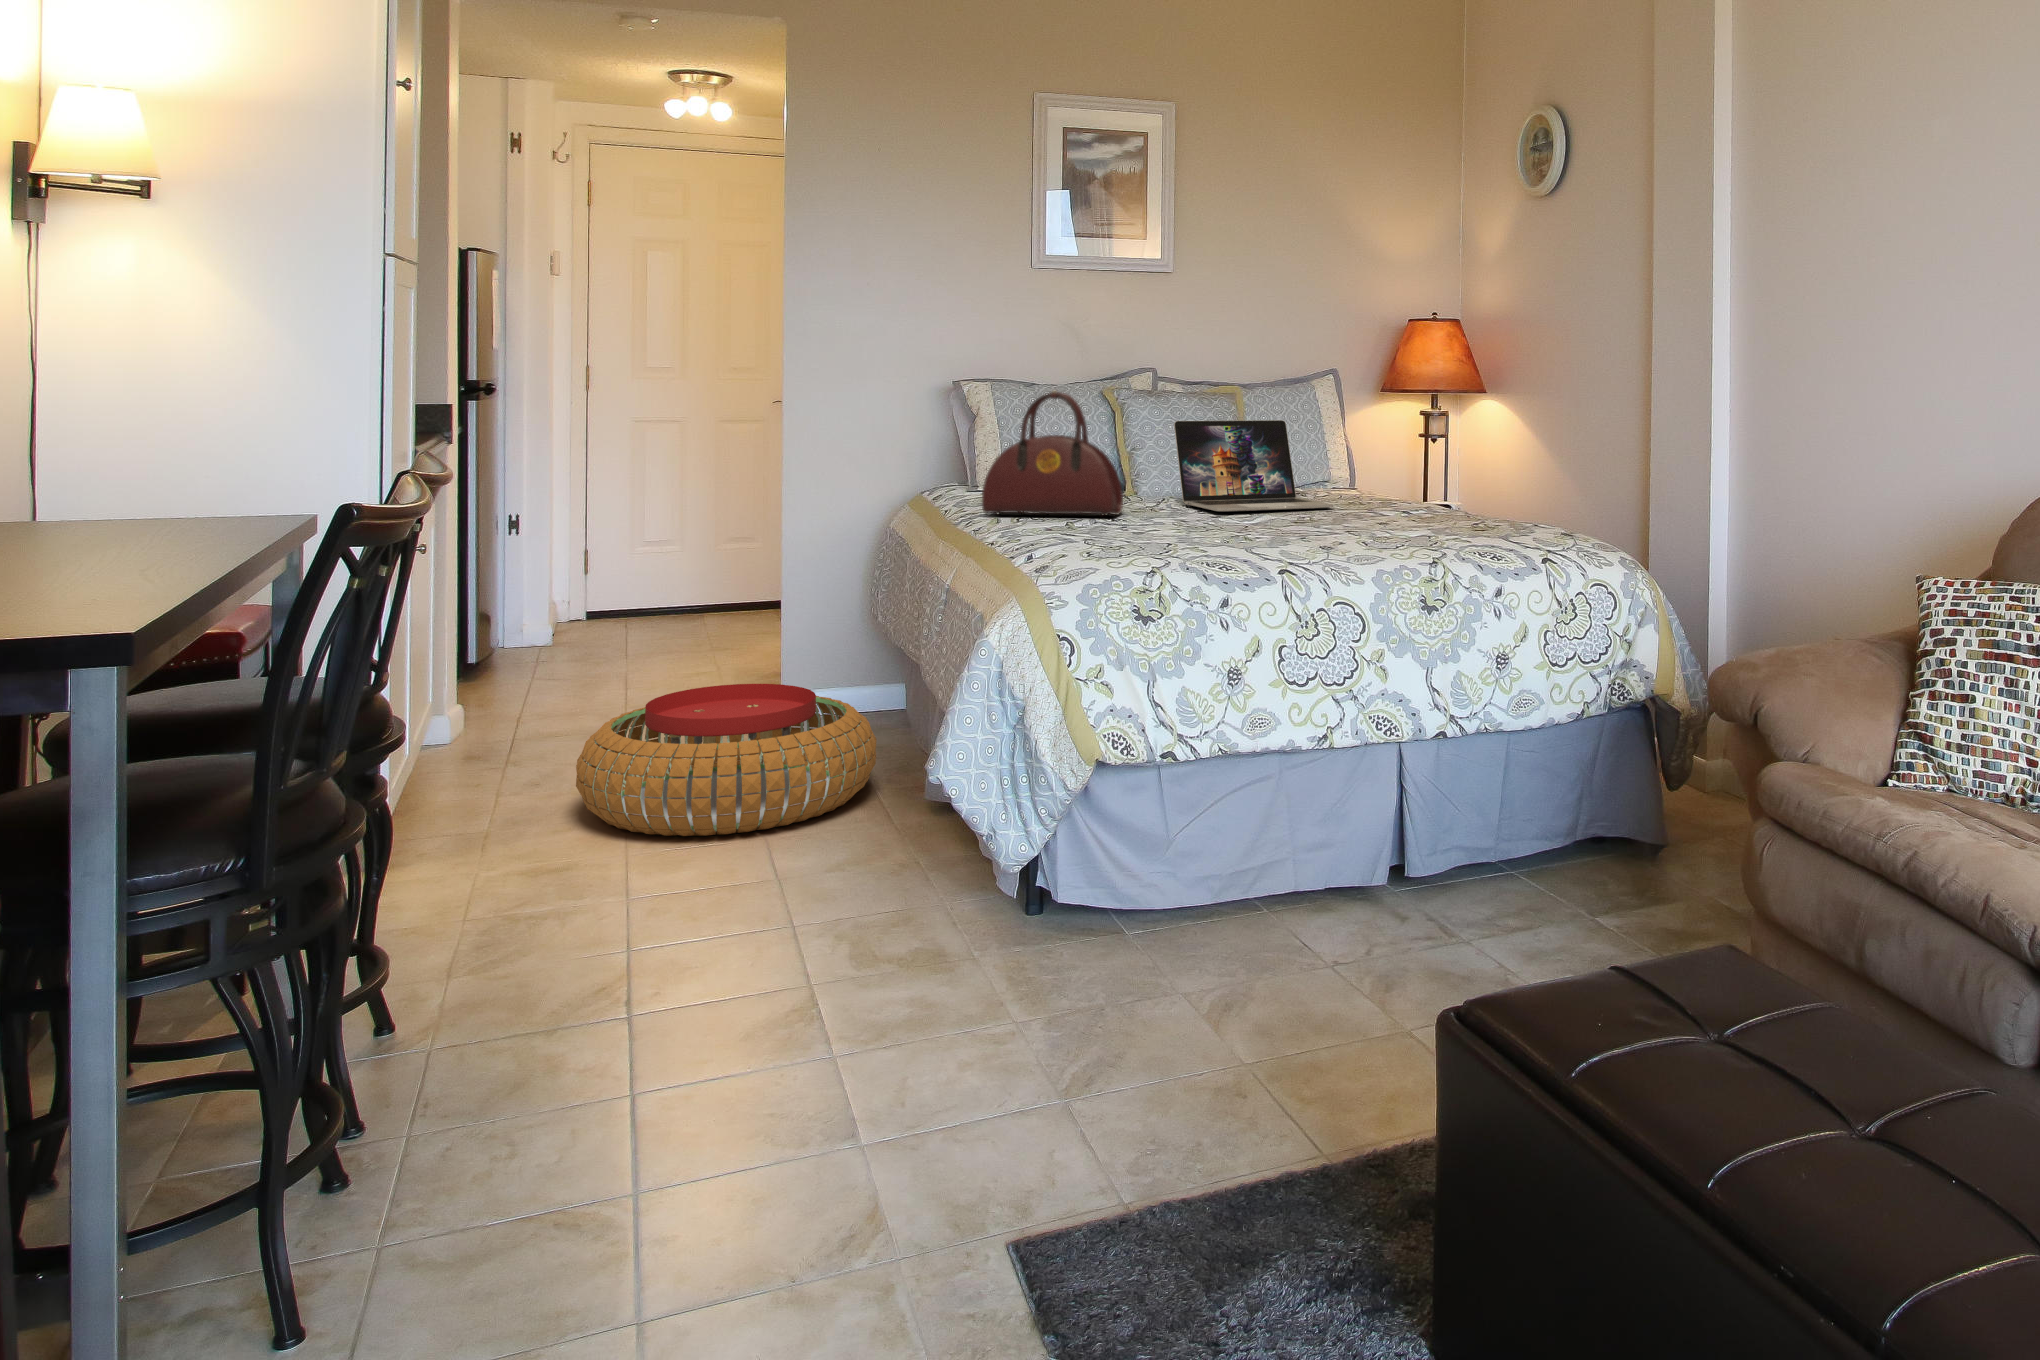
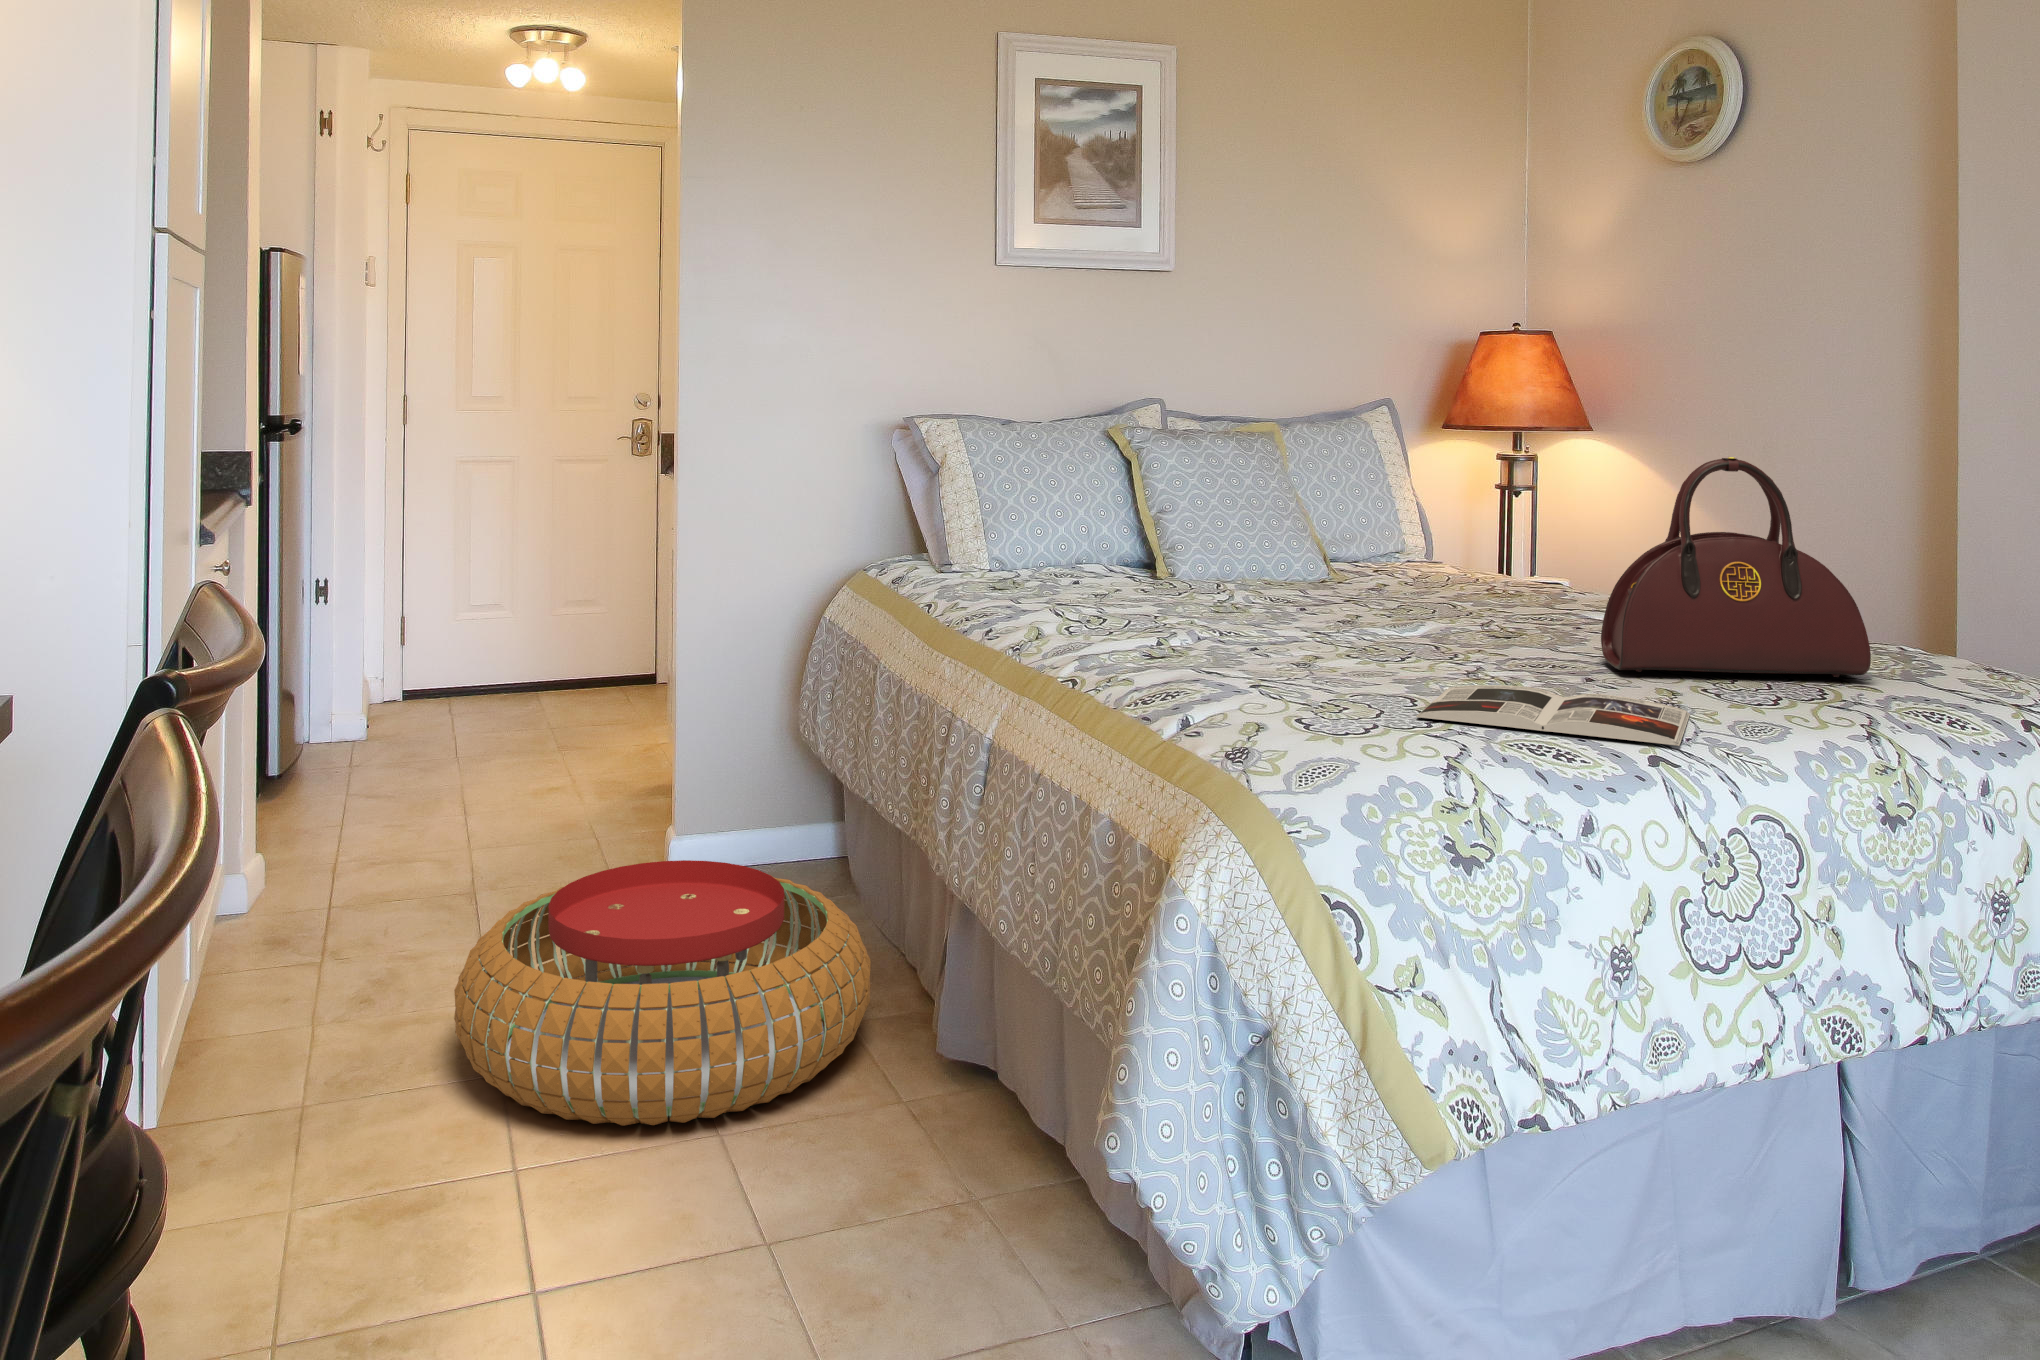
handbag: present [982,391,1123,516] -> present [1601,457,1871,677]
laptop: present [1174,420,1333,512] -> none [1254,475,1506,617]
magazine: none [1172,539,1343,562] -> present [1416,685,1690,746]

